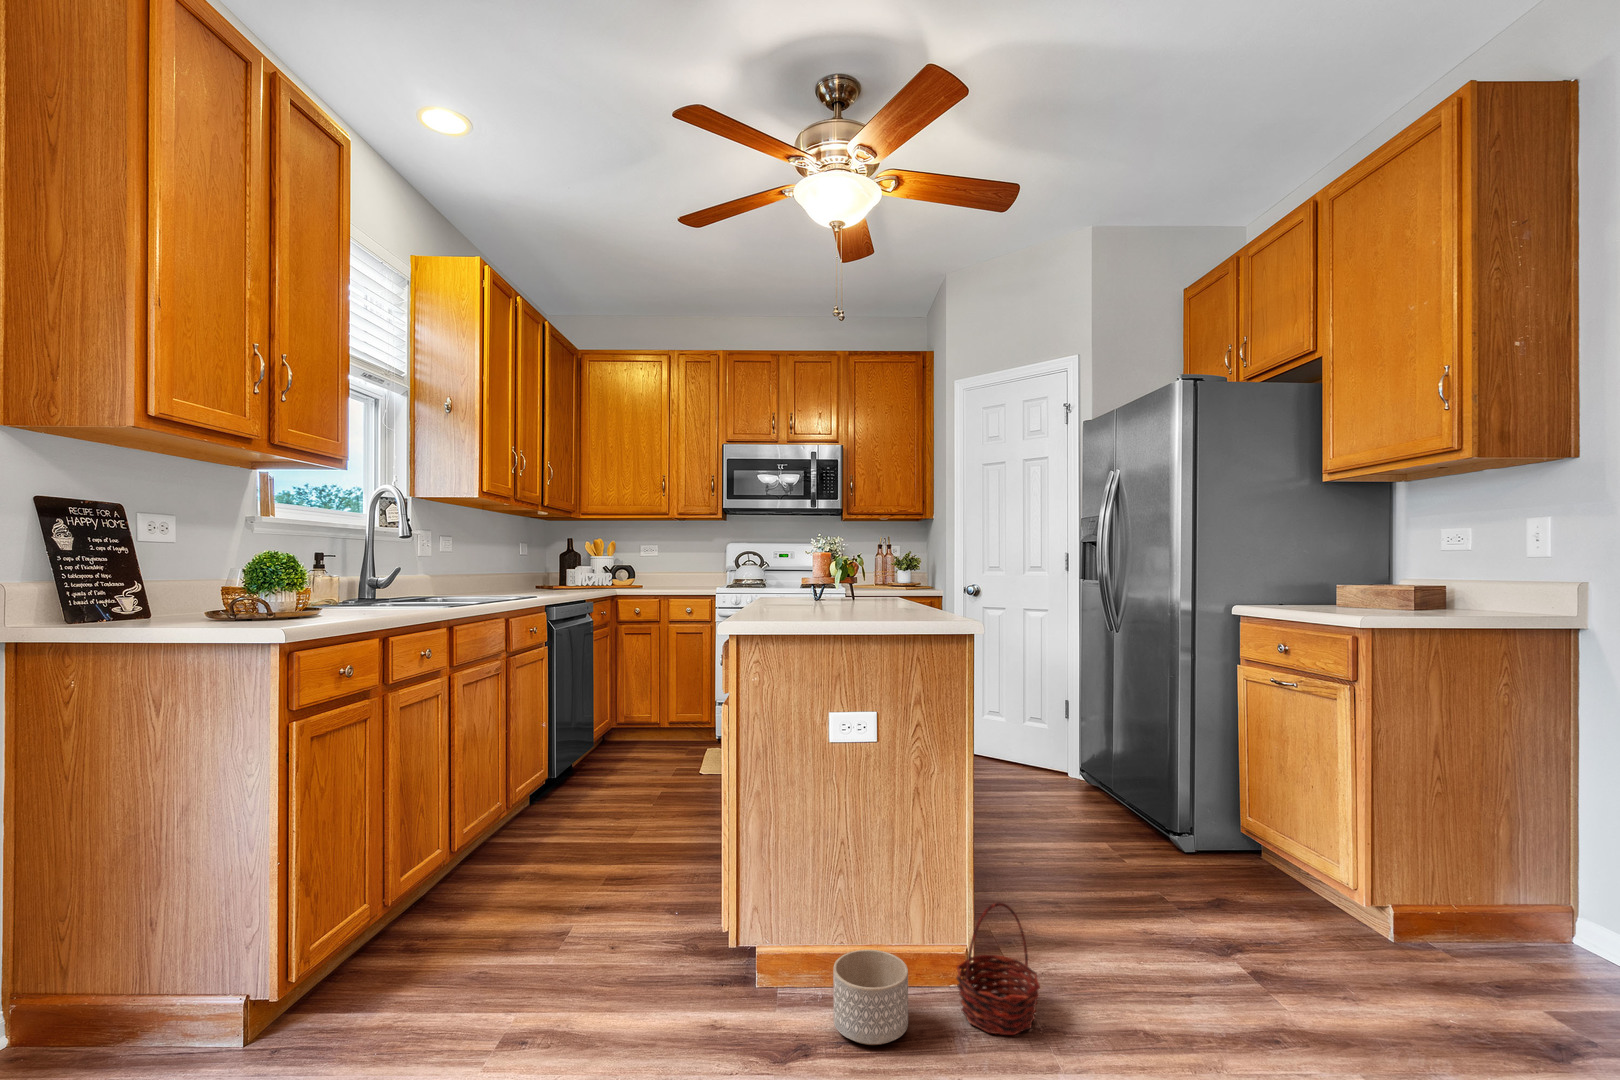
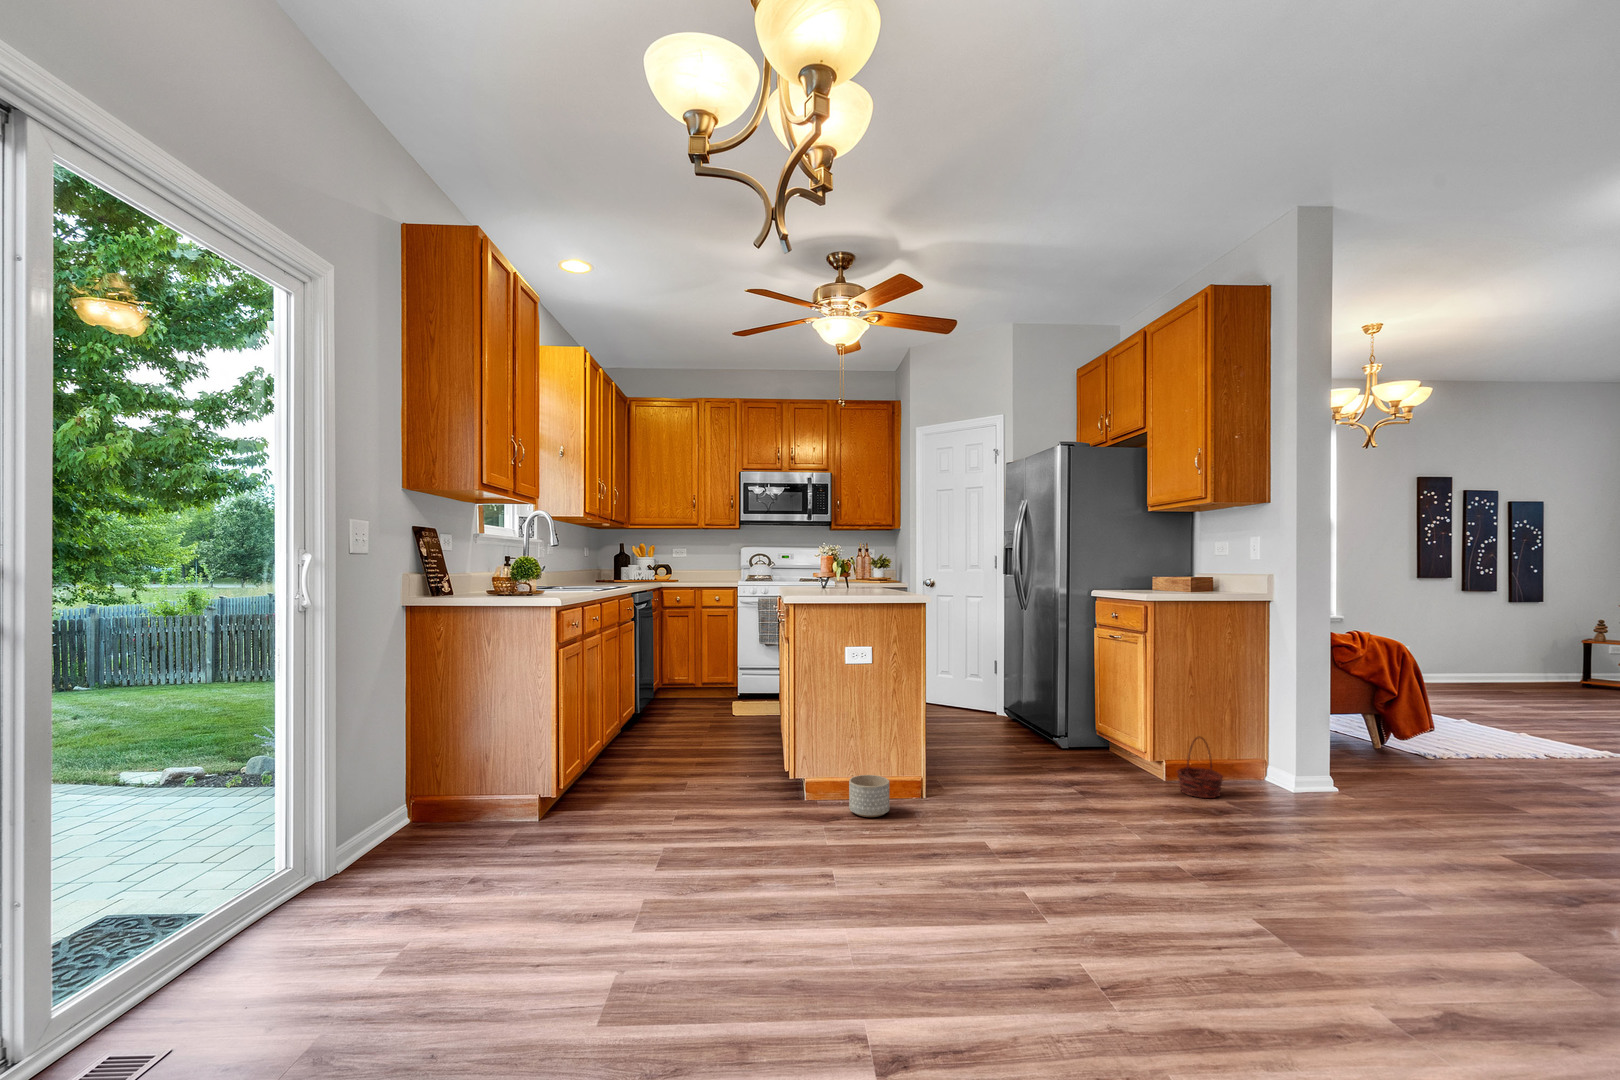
basket: present [956,903,1040,1035] -> present [1177,737,1223,798]

